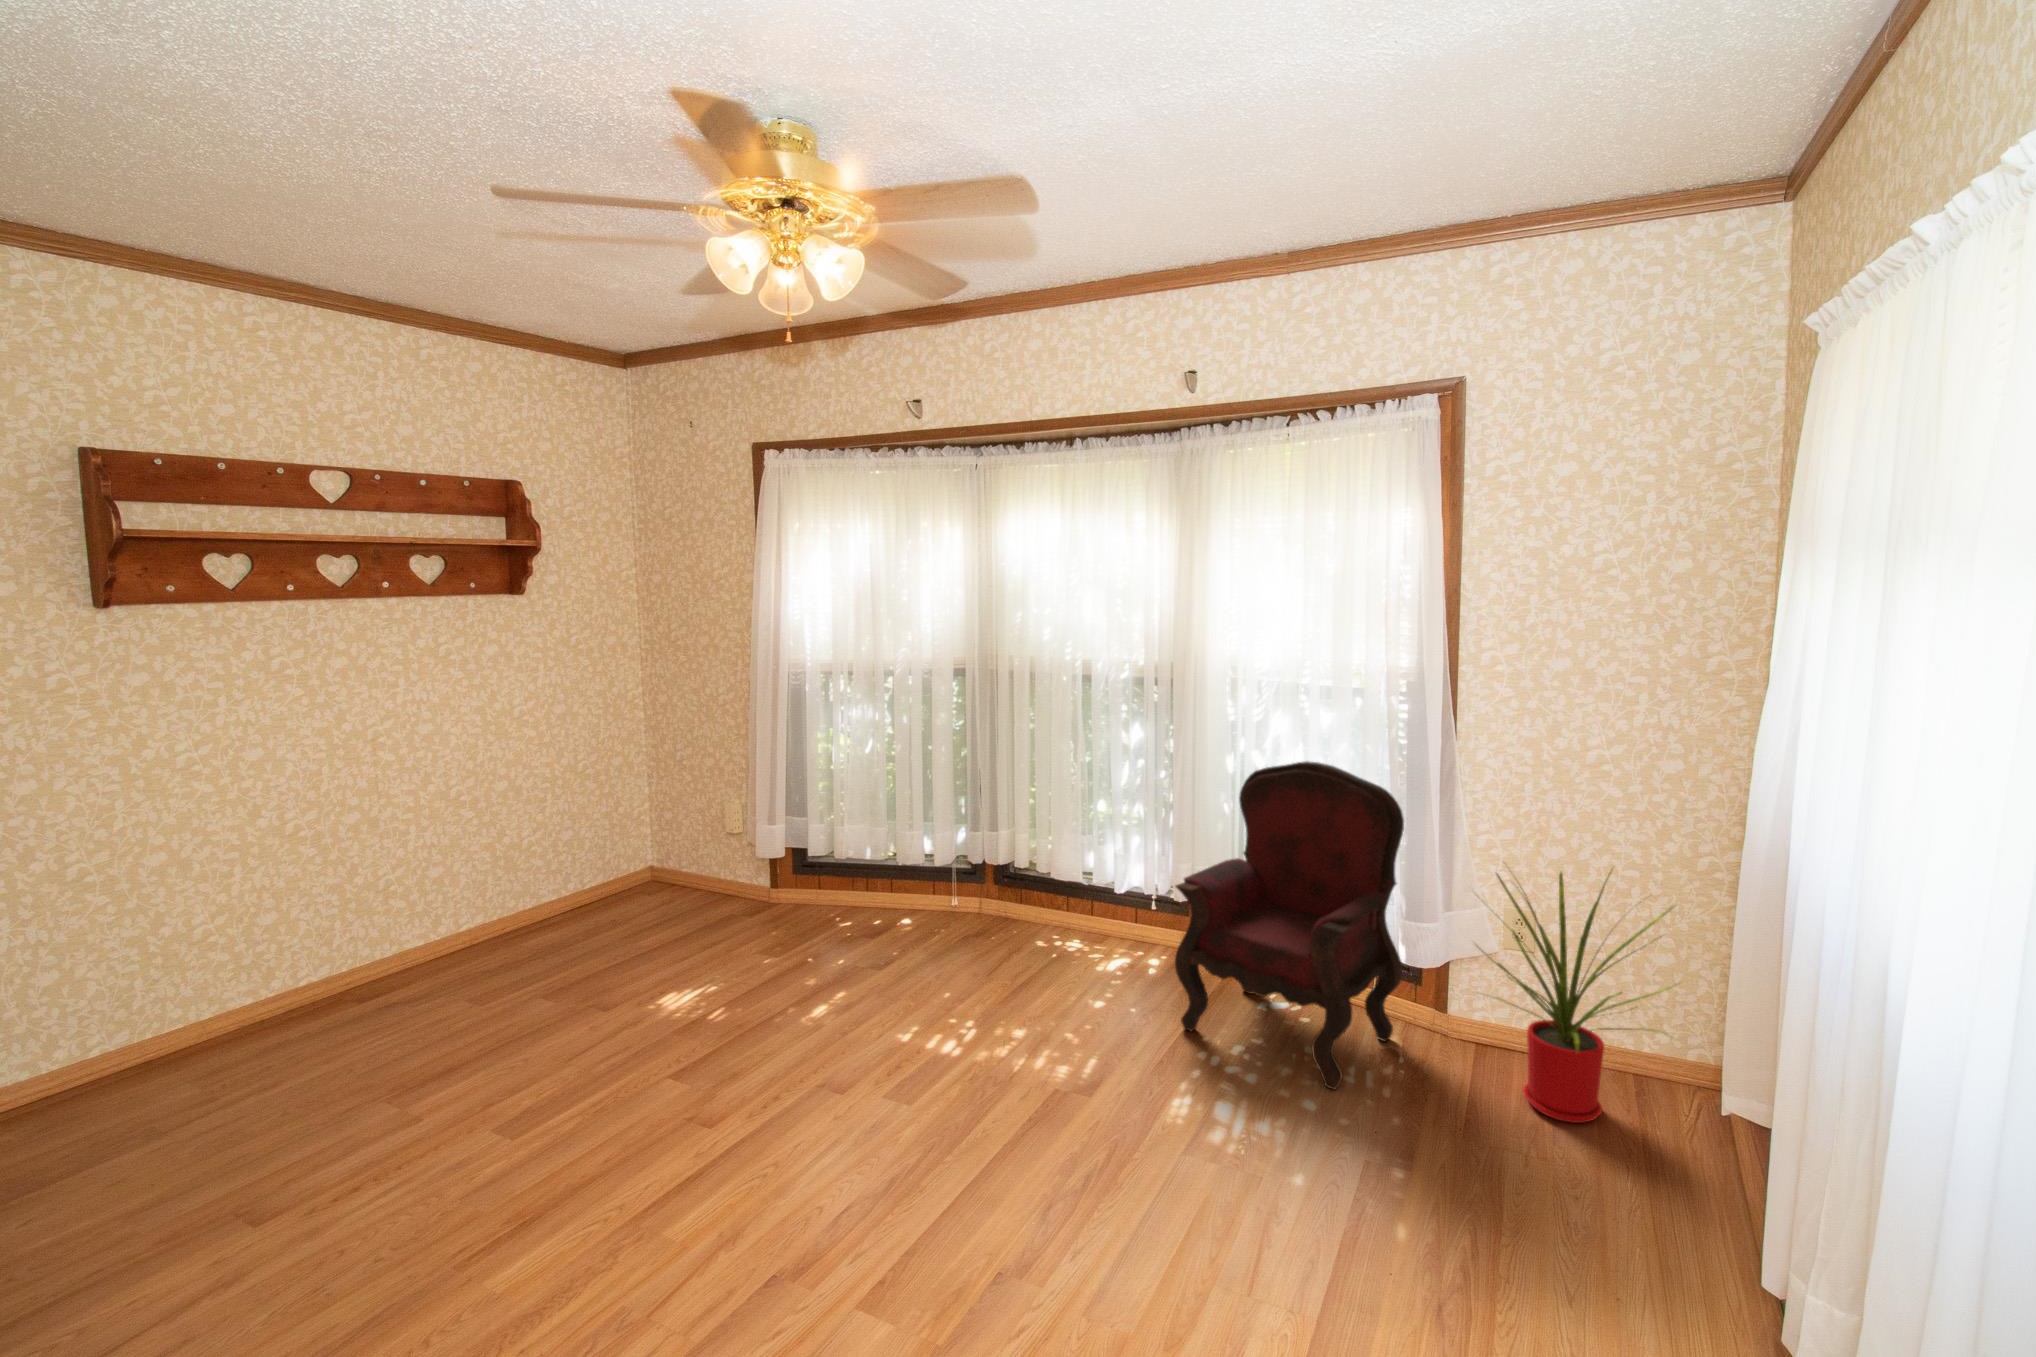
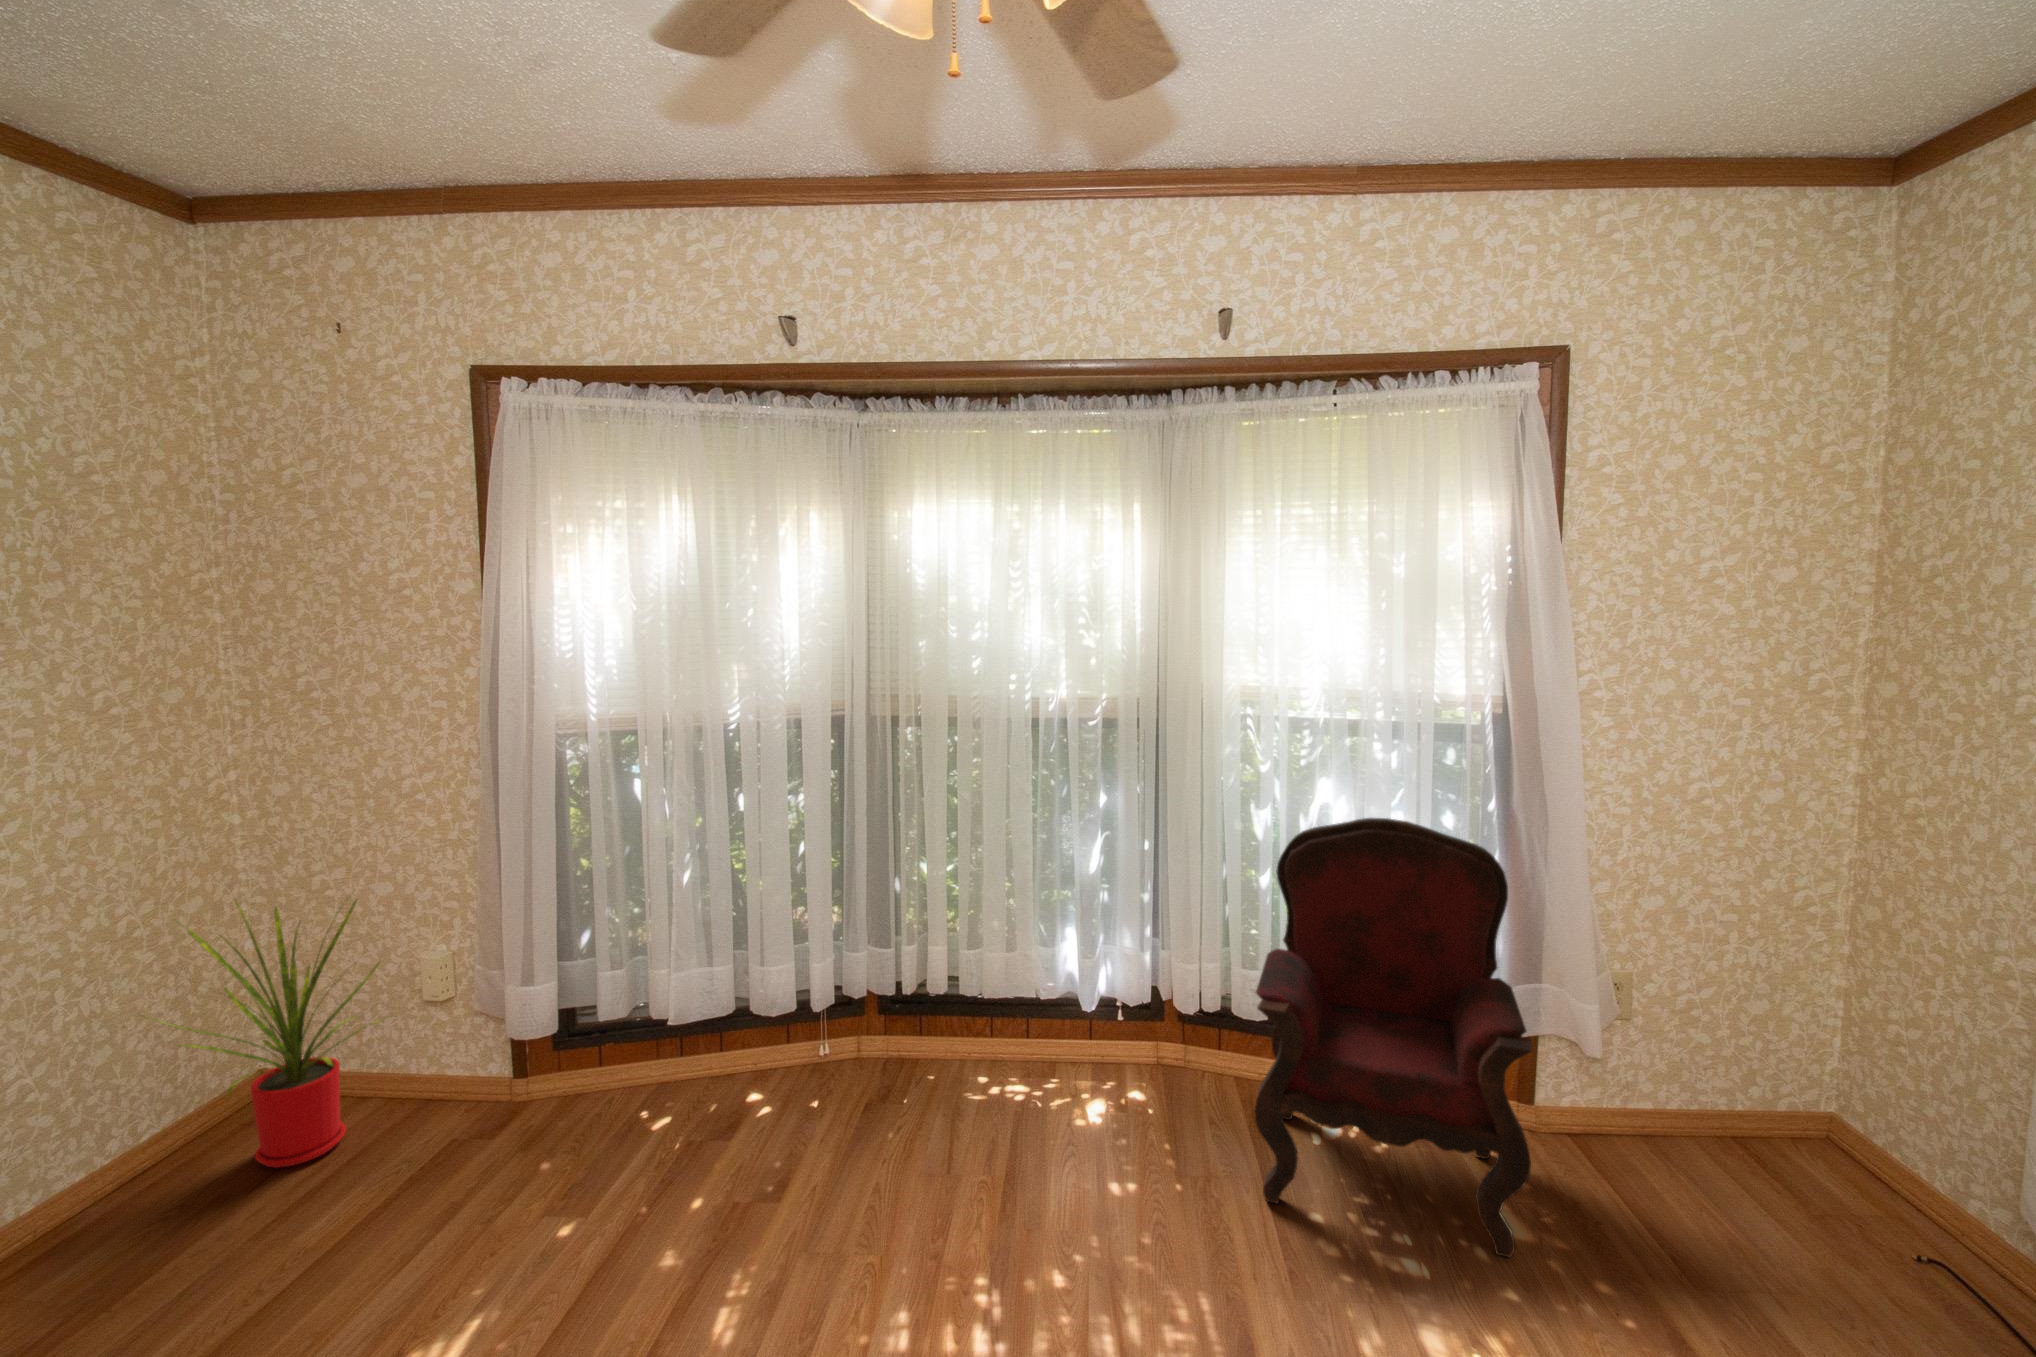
house plant: present [1478,872,1678,1123] -> present [137,899,386,1168]

